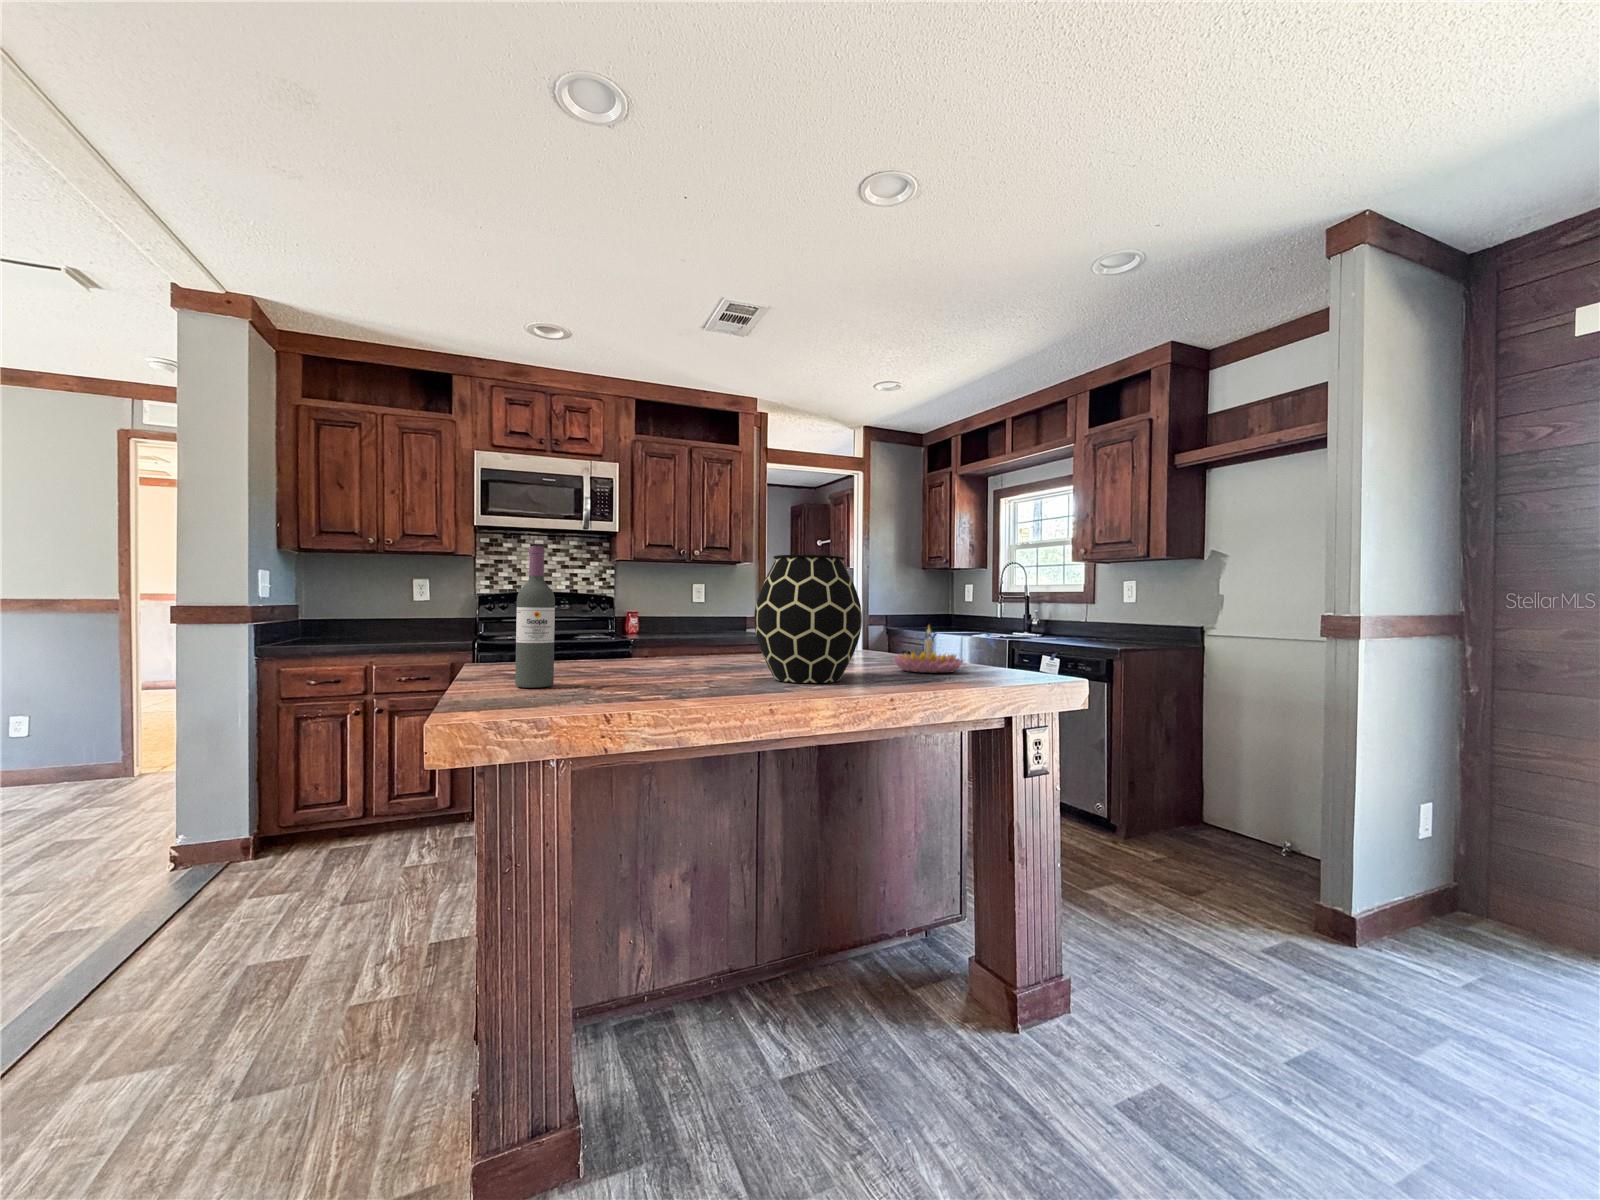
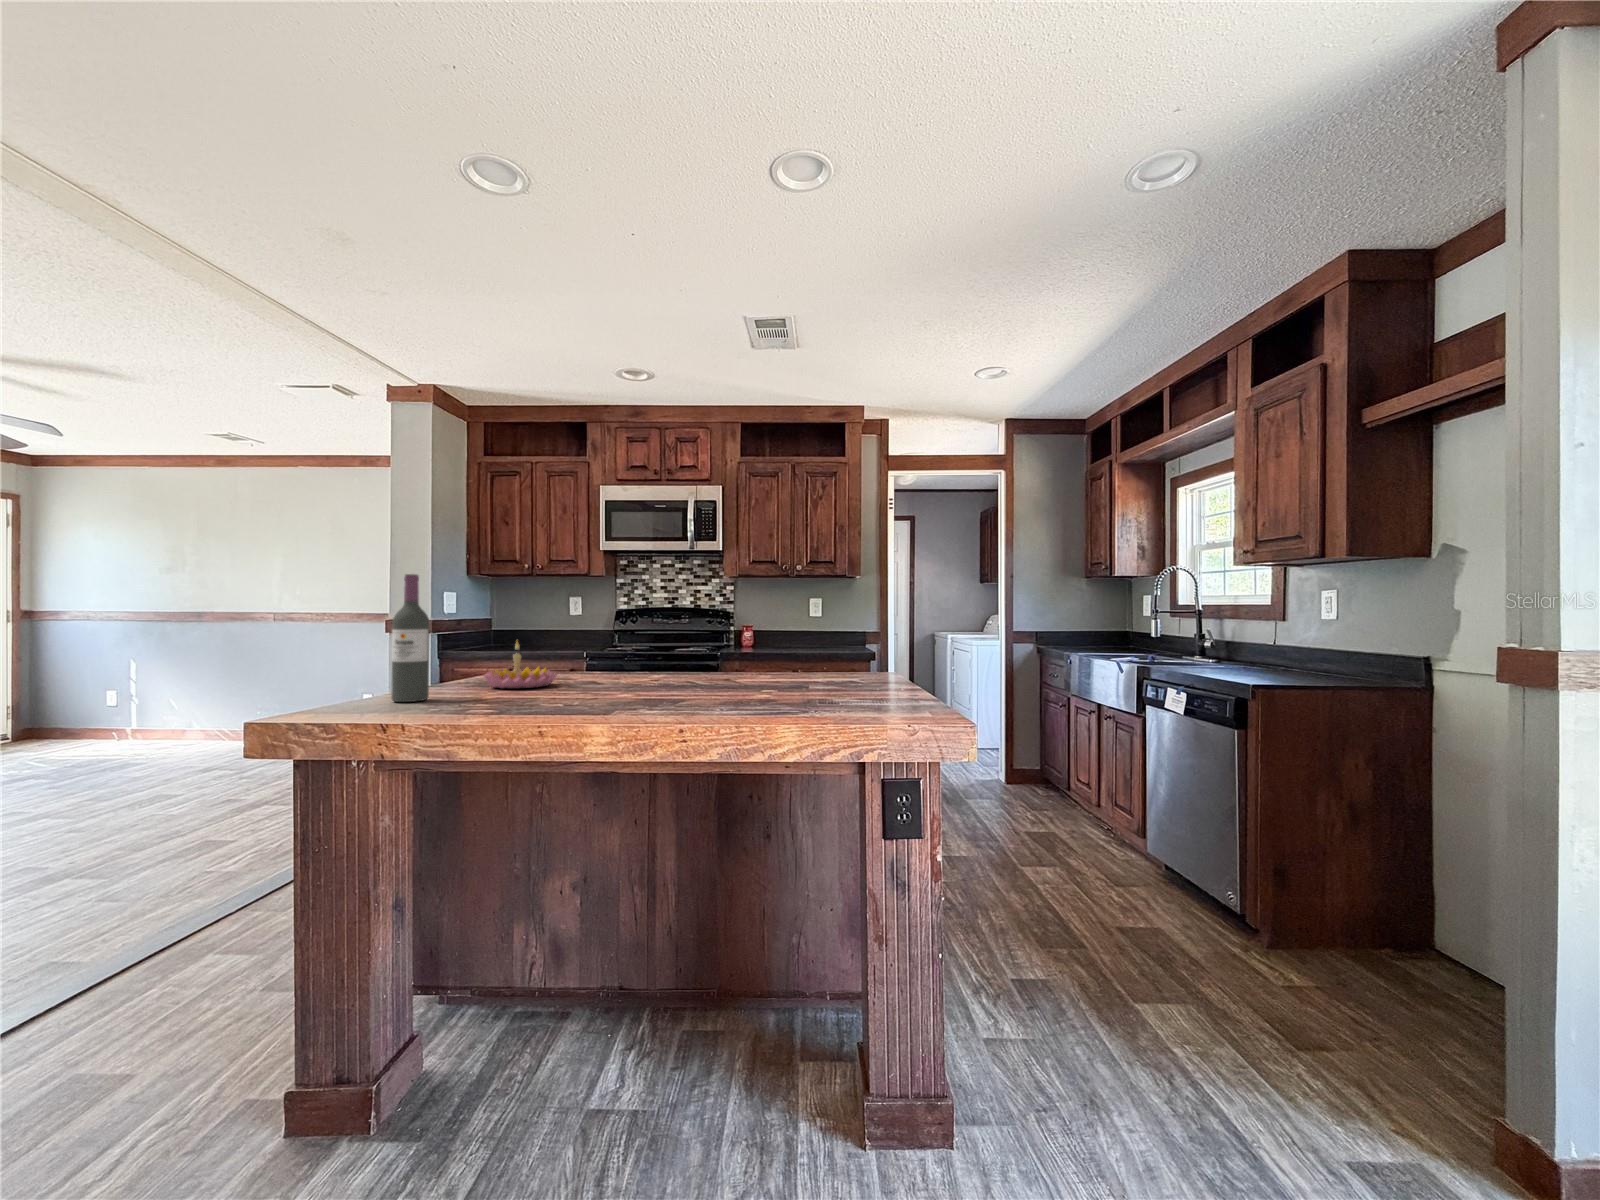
vase: present [754,555,862,683] -> none [616,574,729,706]
candle holder: present [893,626,963,673] -> present [483,641,557,689]

